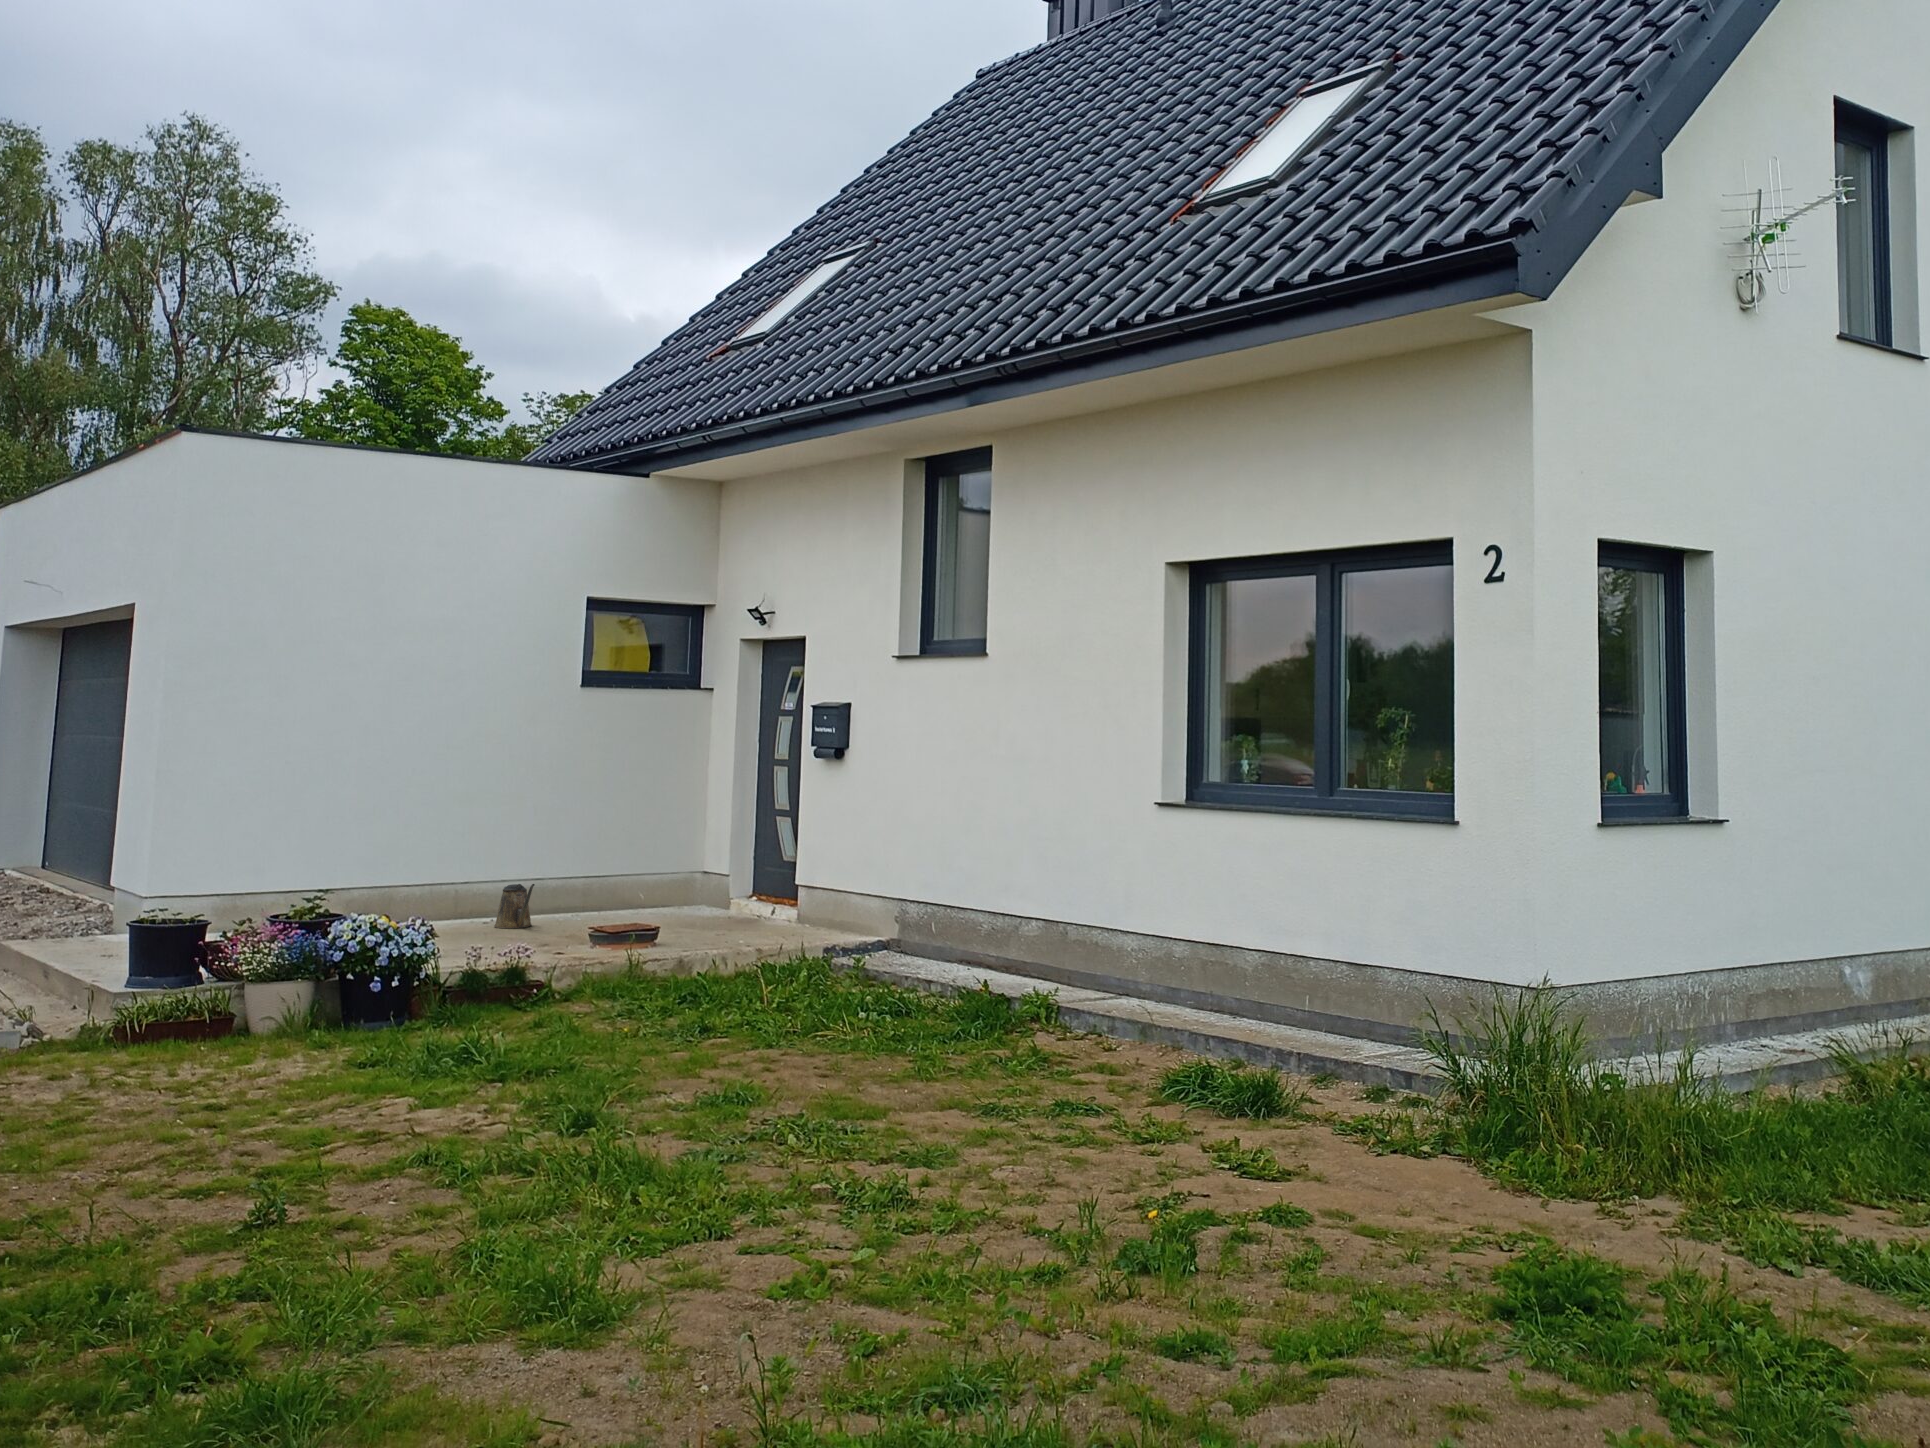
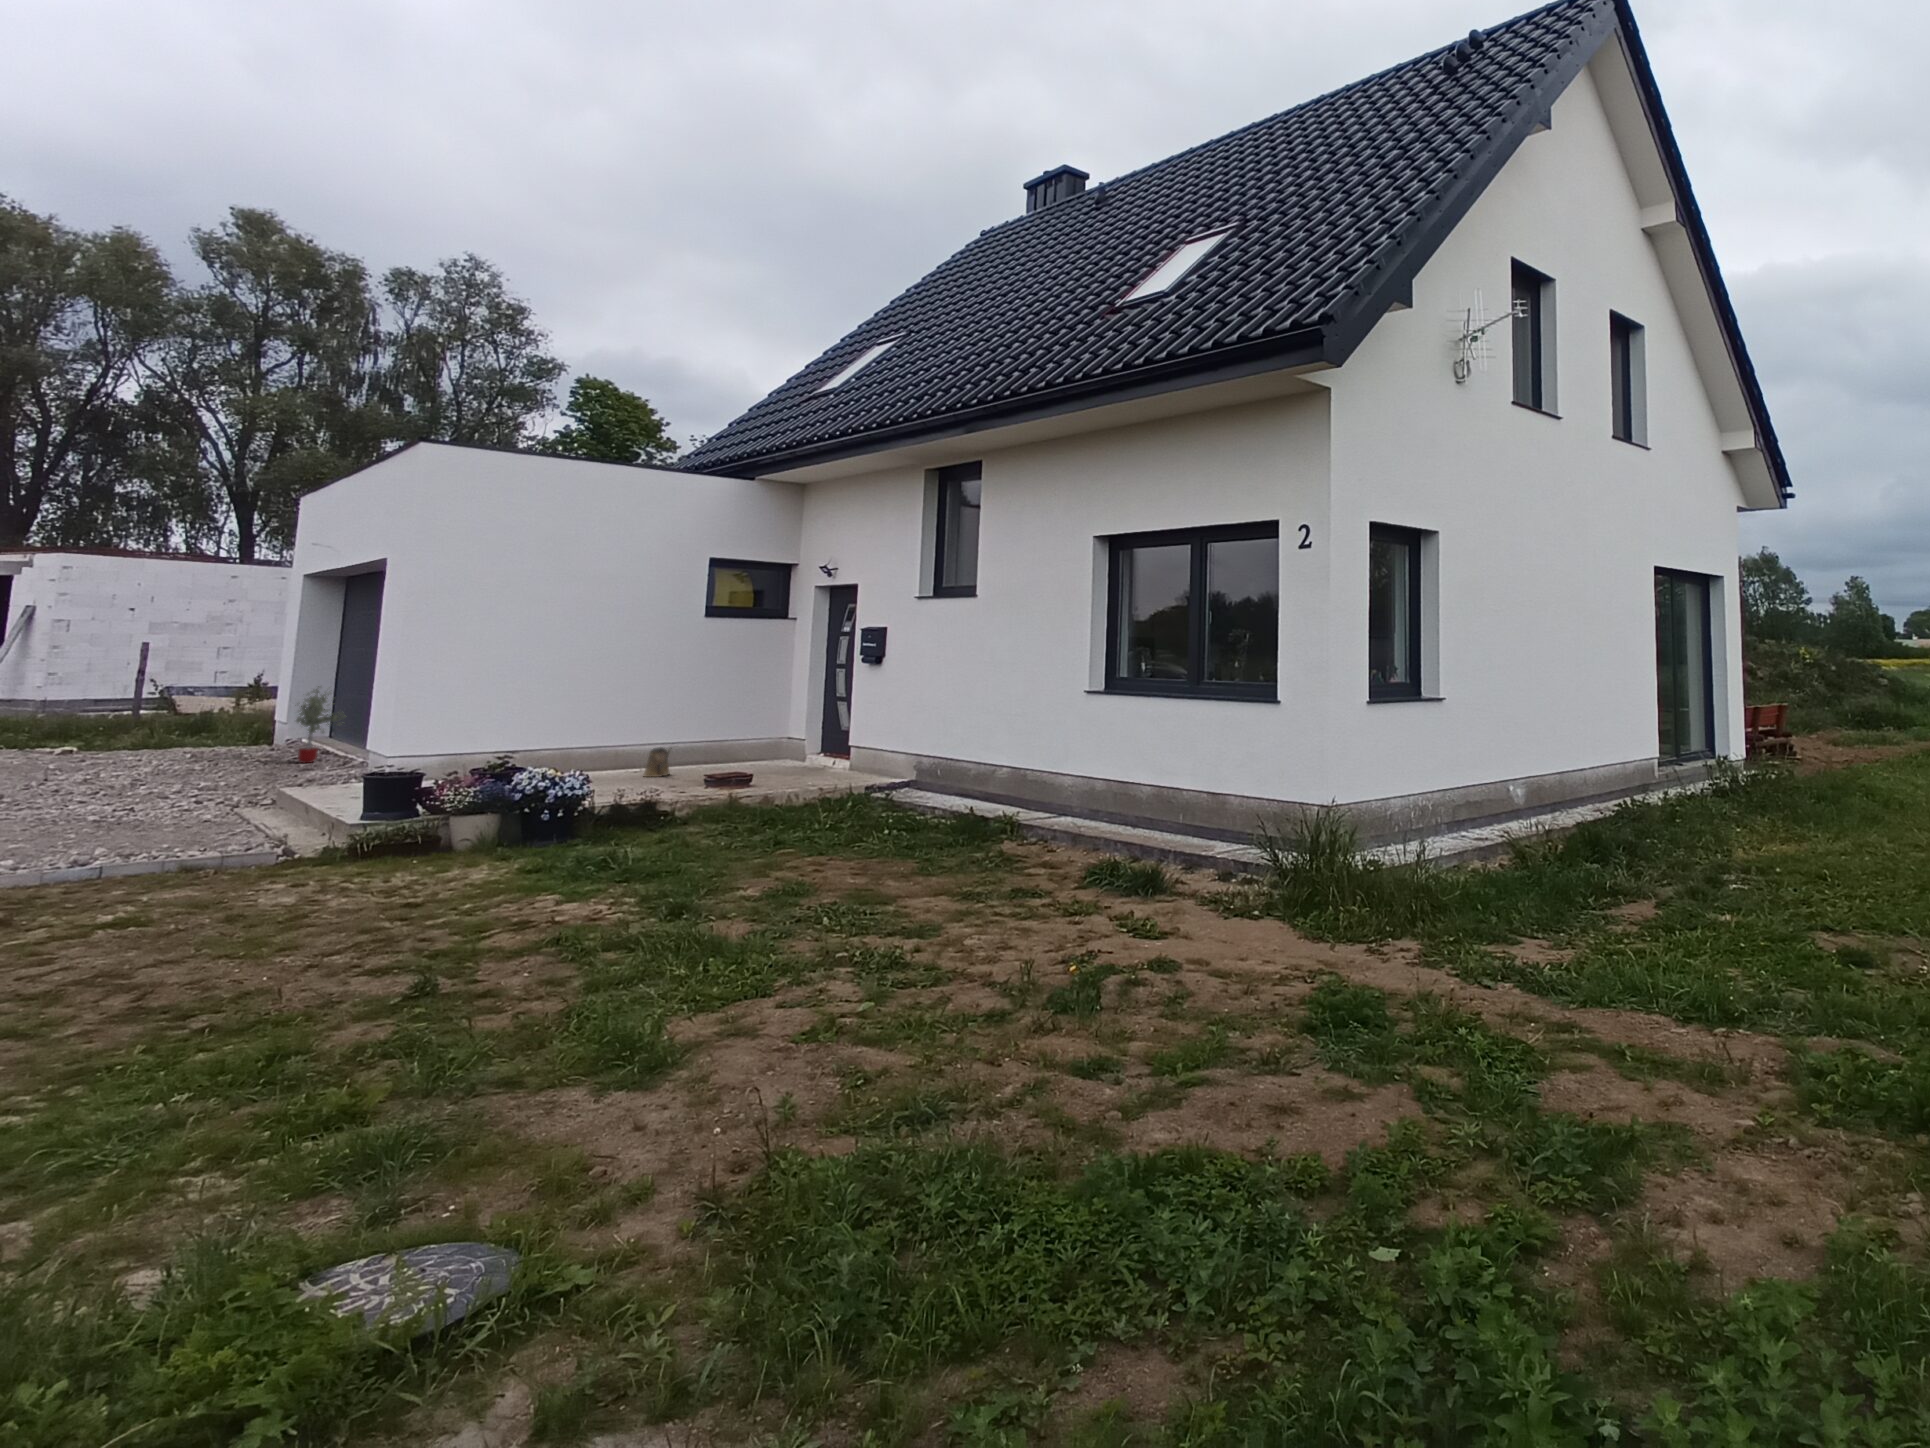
potted tree: none [22,785,91,896] -> present [296,686,346,763]

